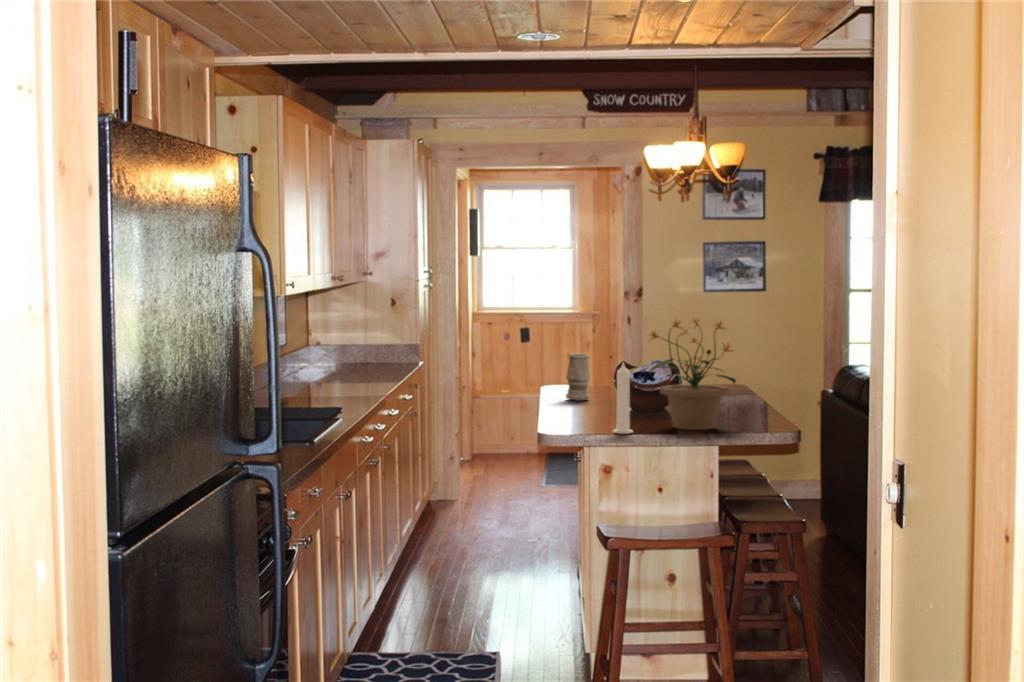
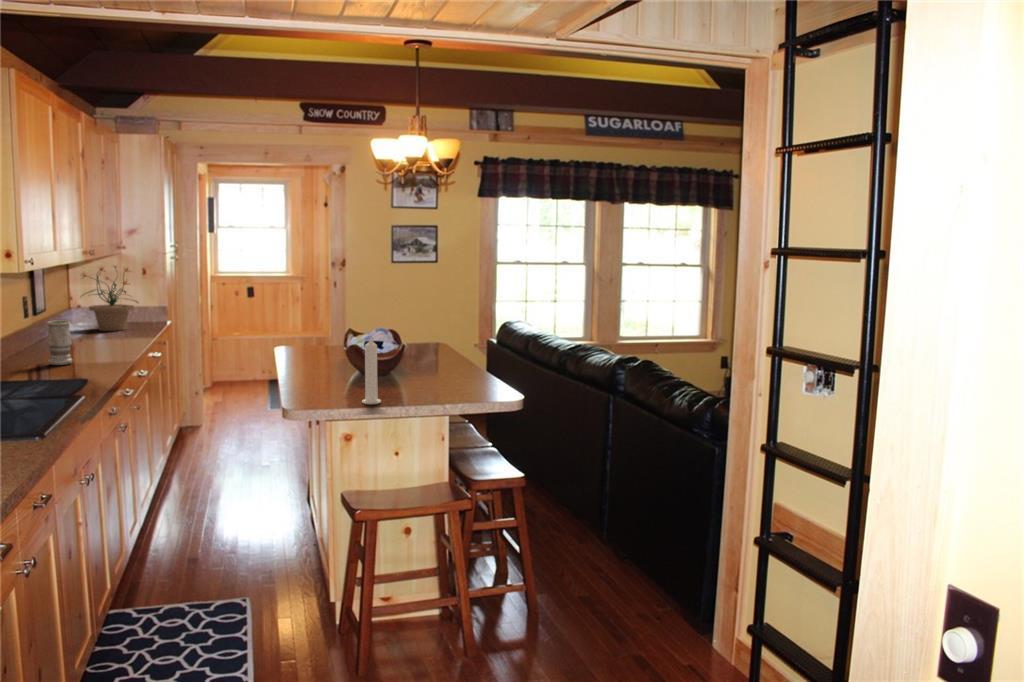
potted plant: present [649,319,736,430] -> present [83,266,138,331]
vase: present [566,353,590,401] -> present [47,320,72,365]

